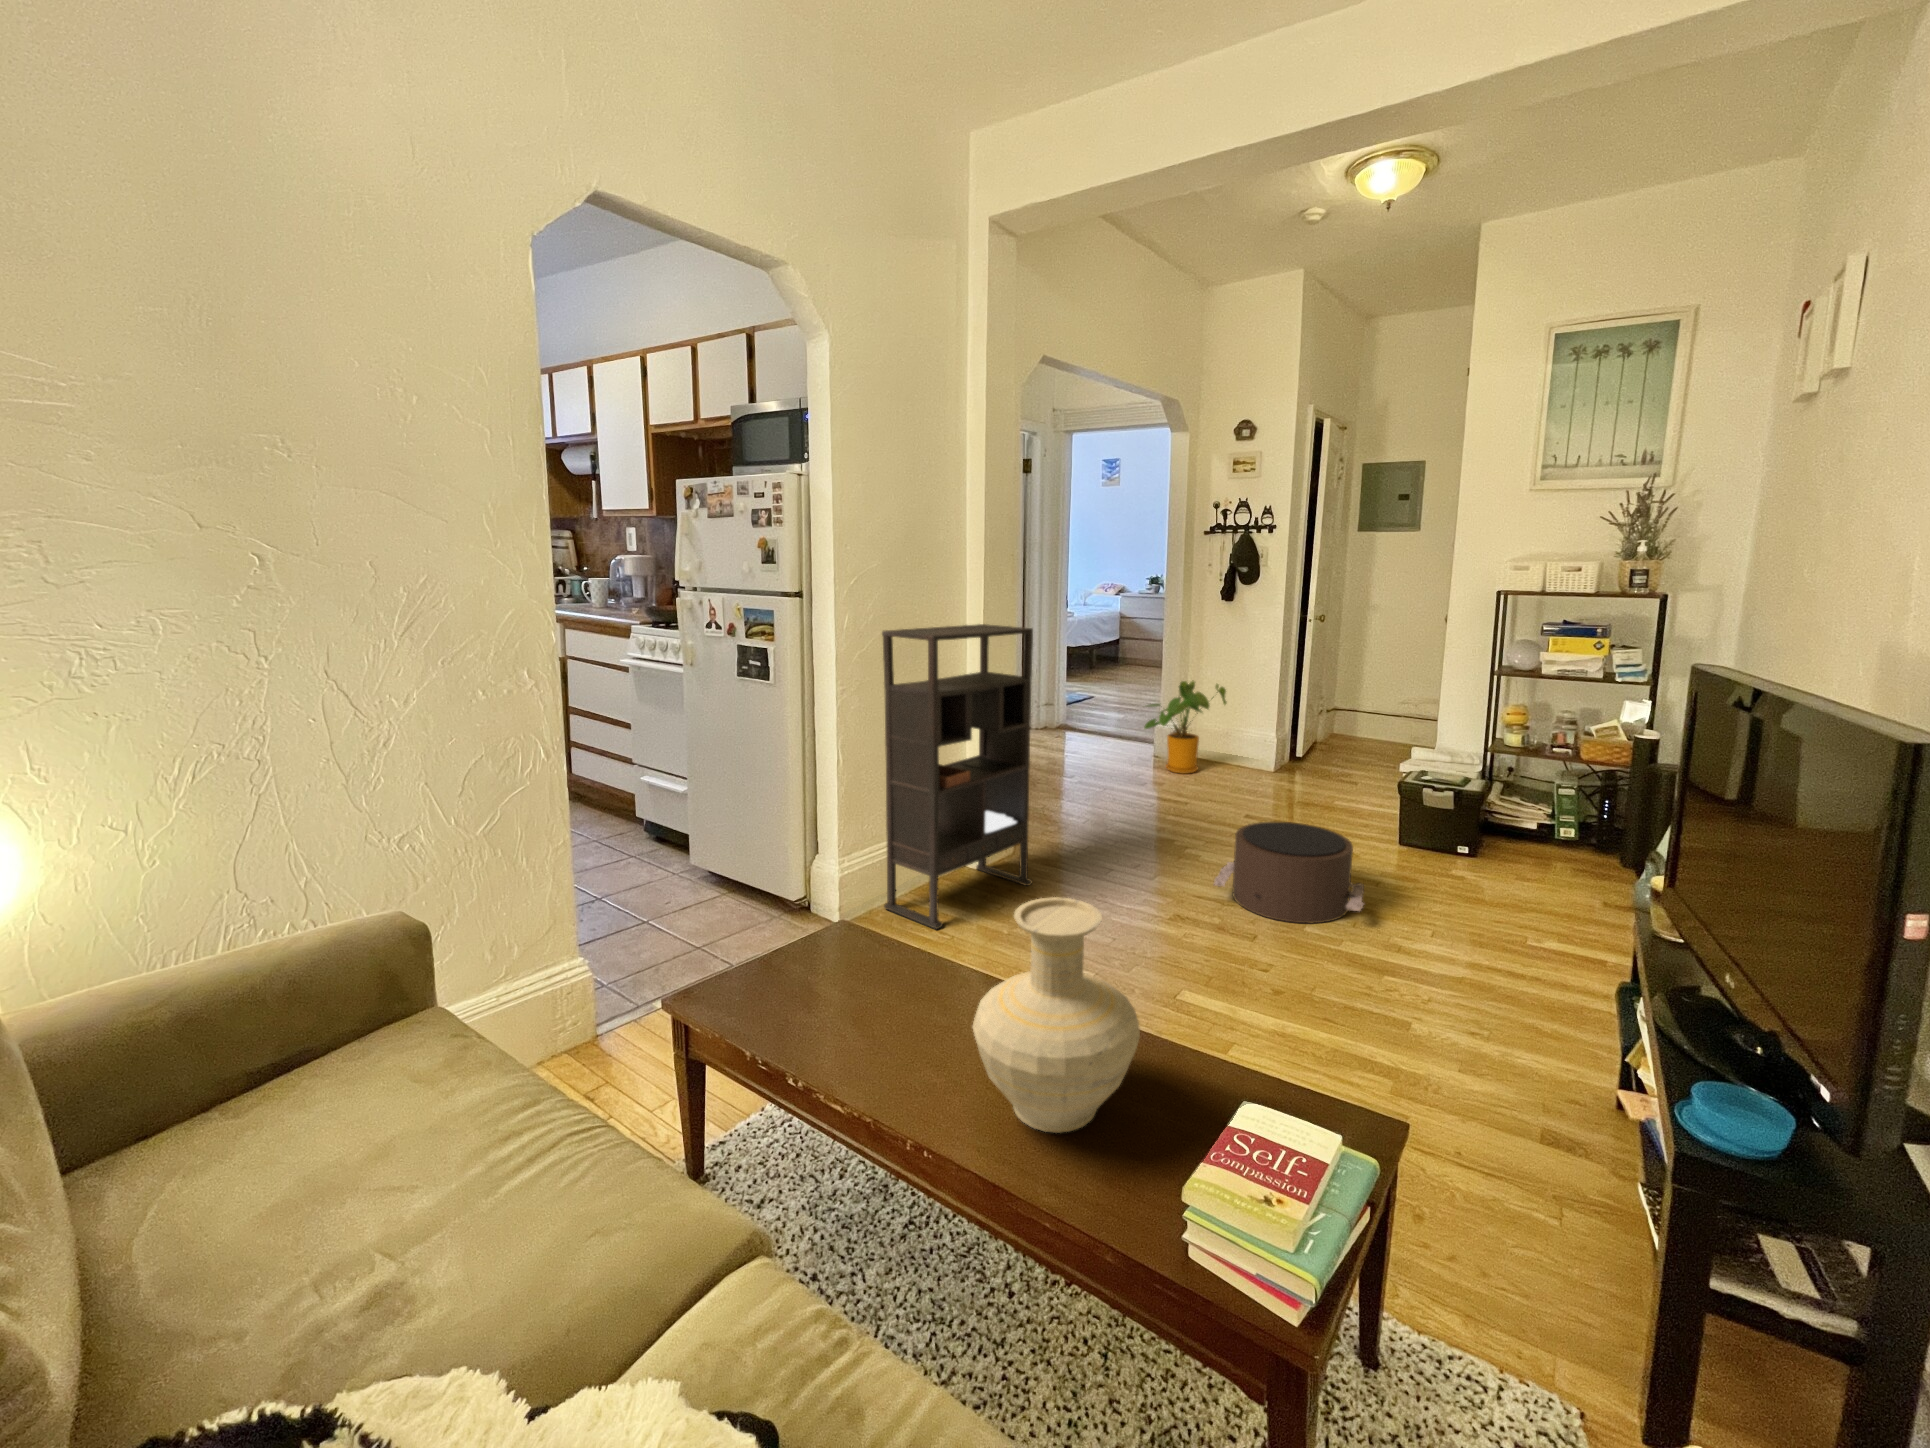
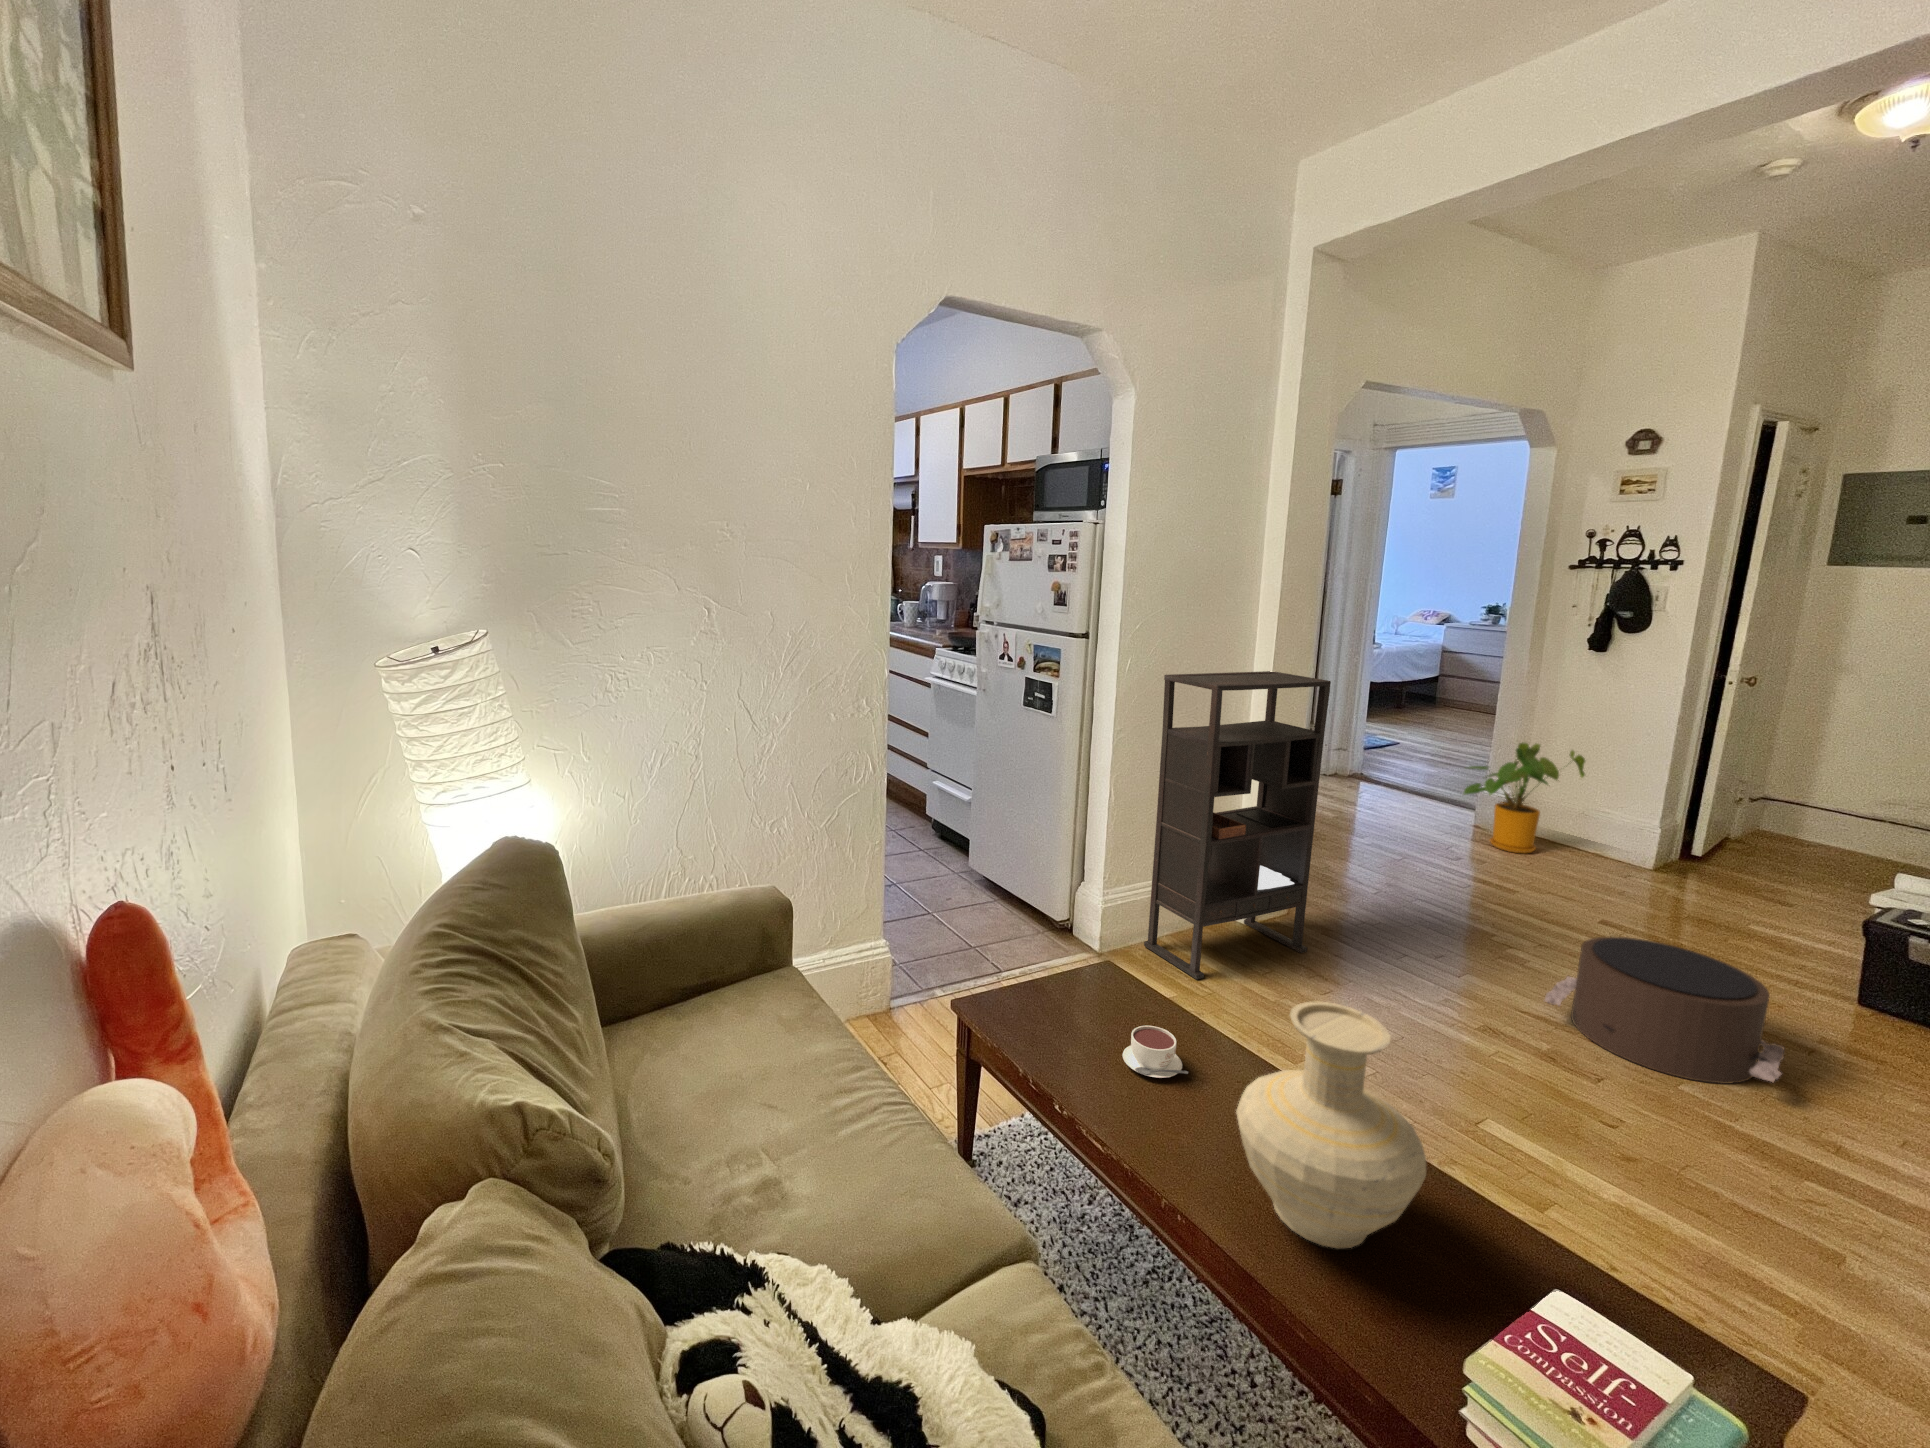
coffee cup: none [860,970,927,1021] -> present [1123,1026,1188,1078]

